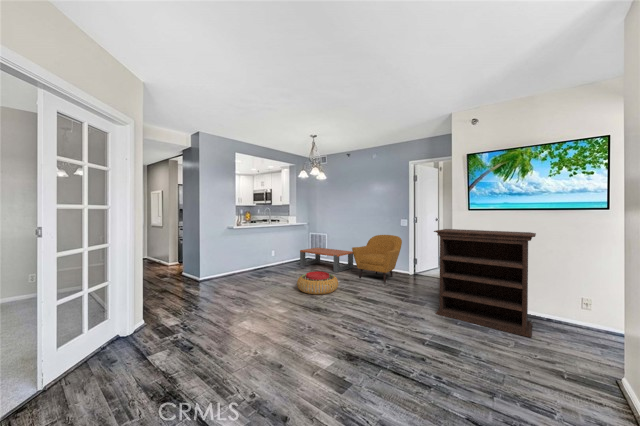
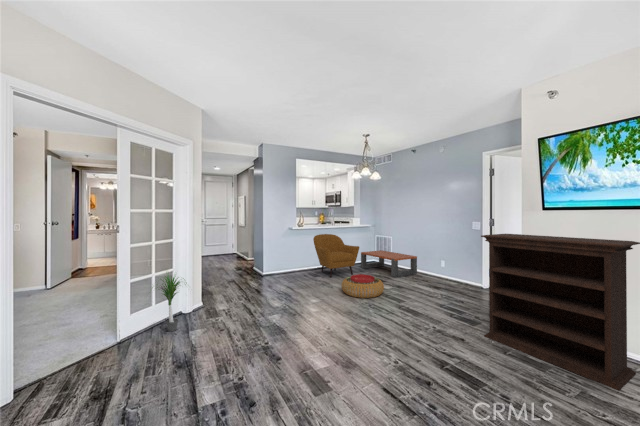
armchair: present [352,235,402,282] -> present [313,234,359,277]
potted plant: none [81,281,147,363] -> present [157,275,180,332]

